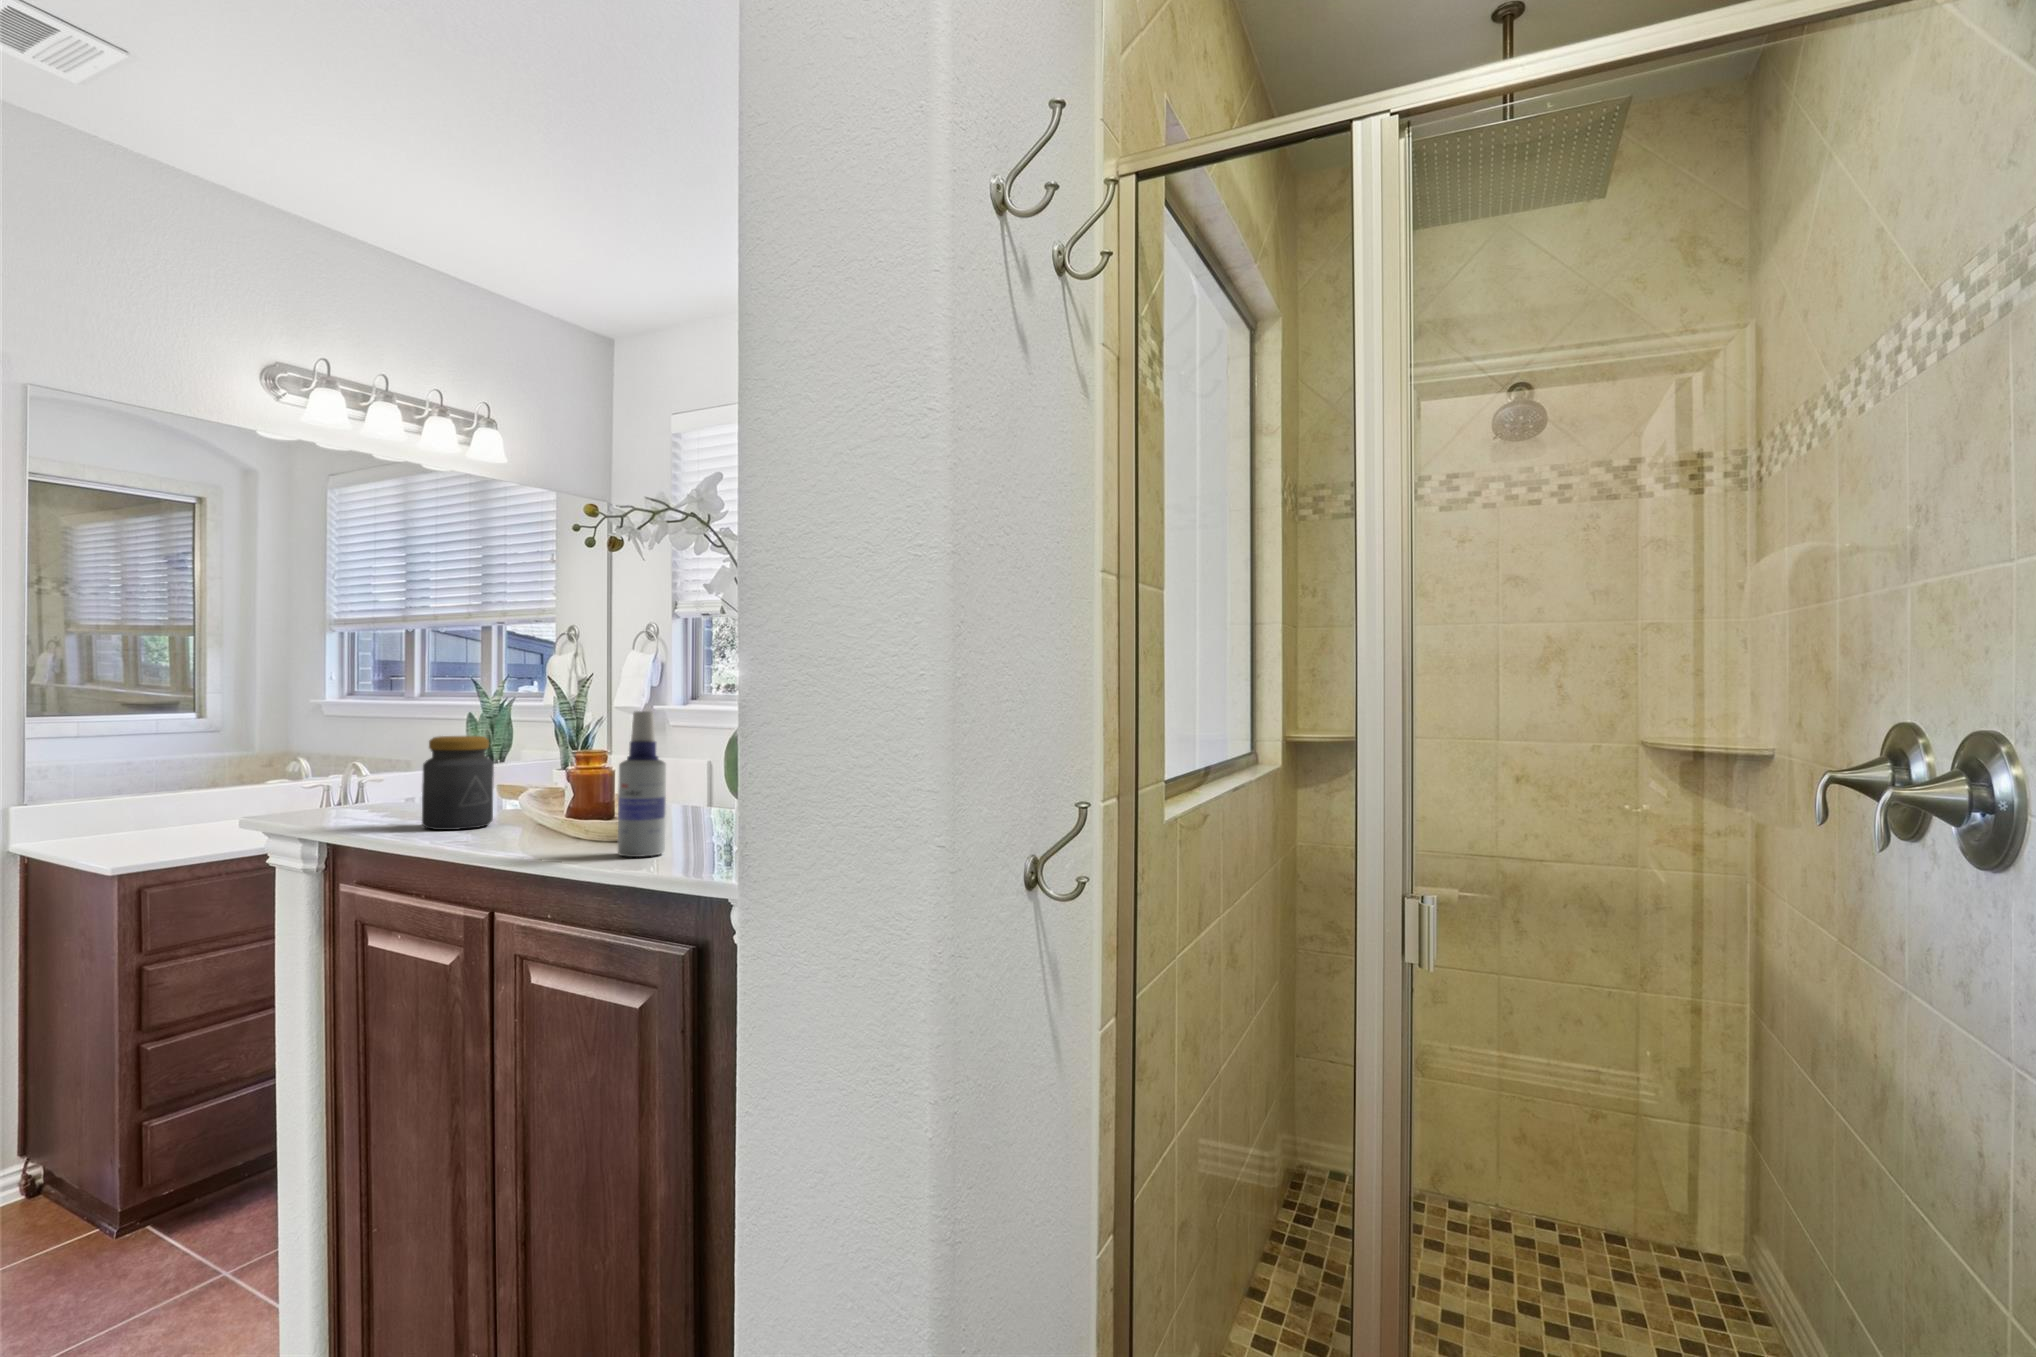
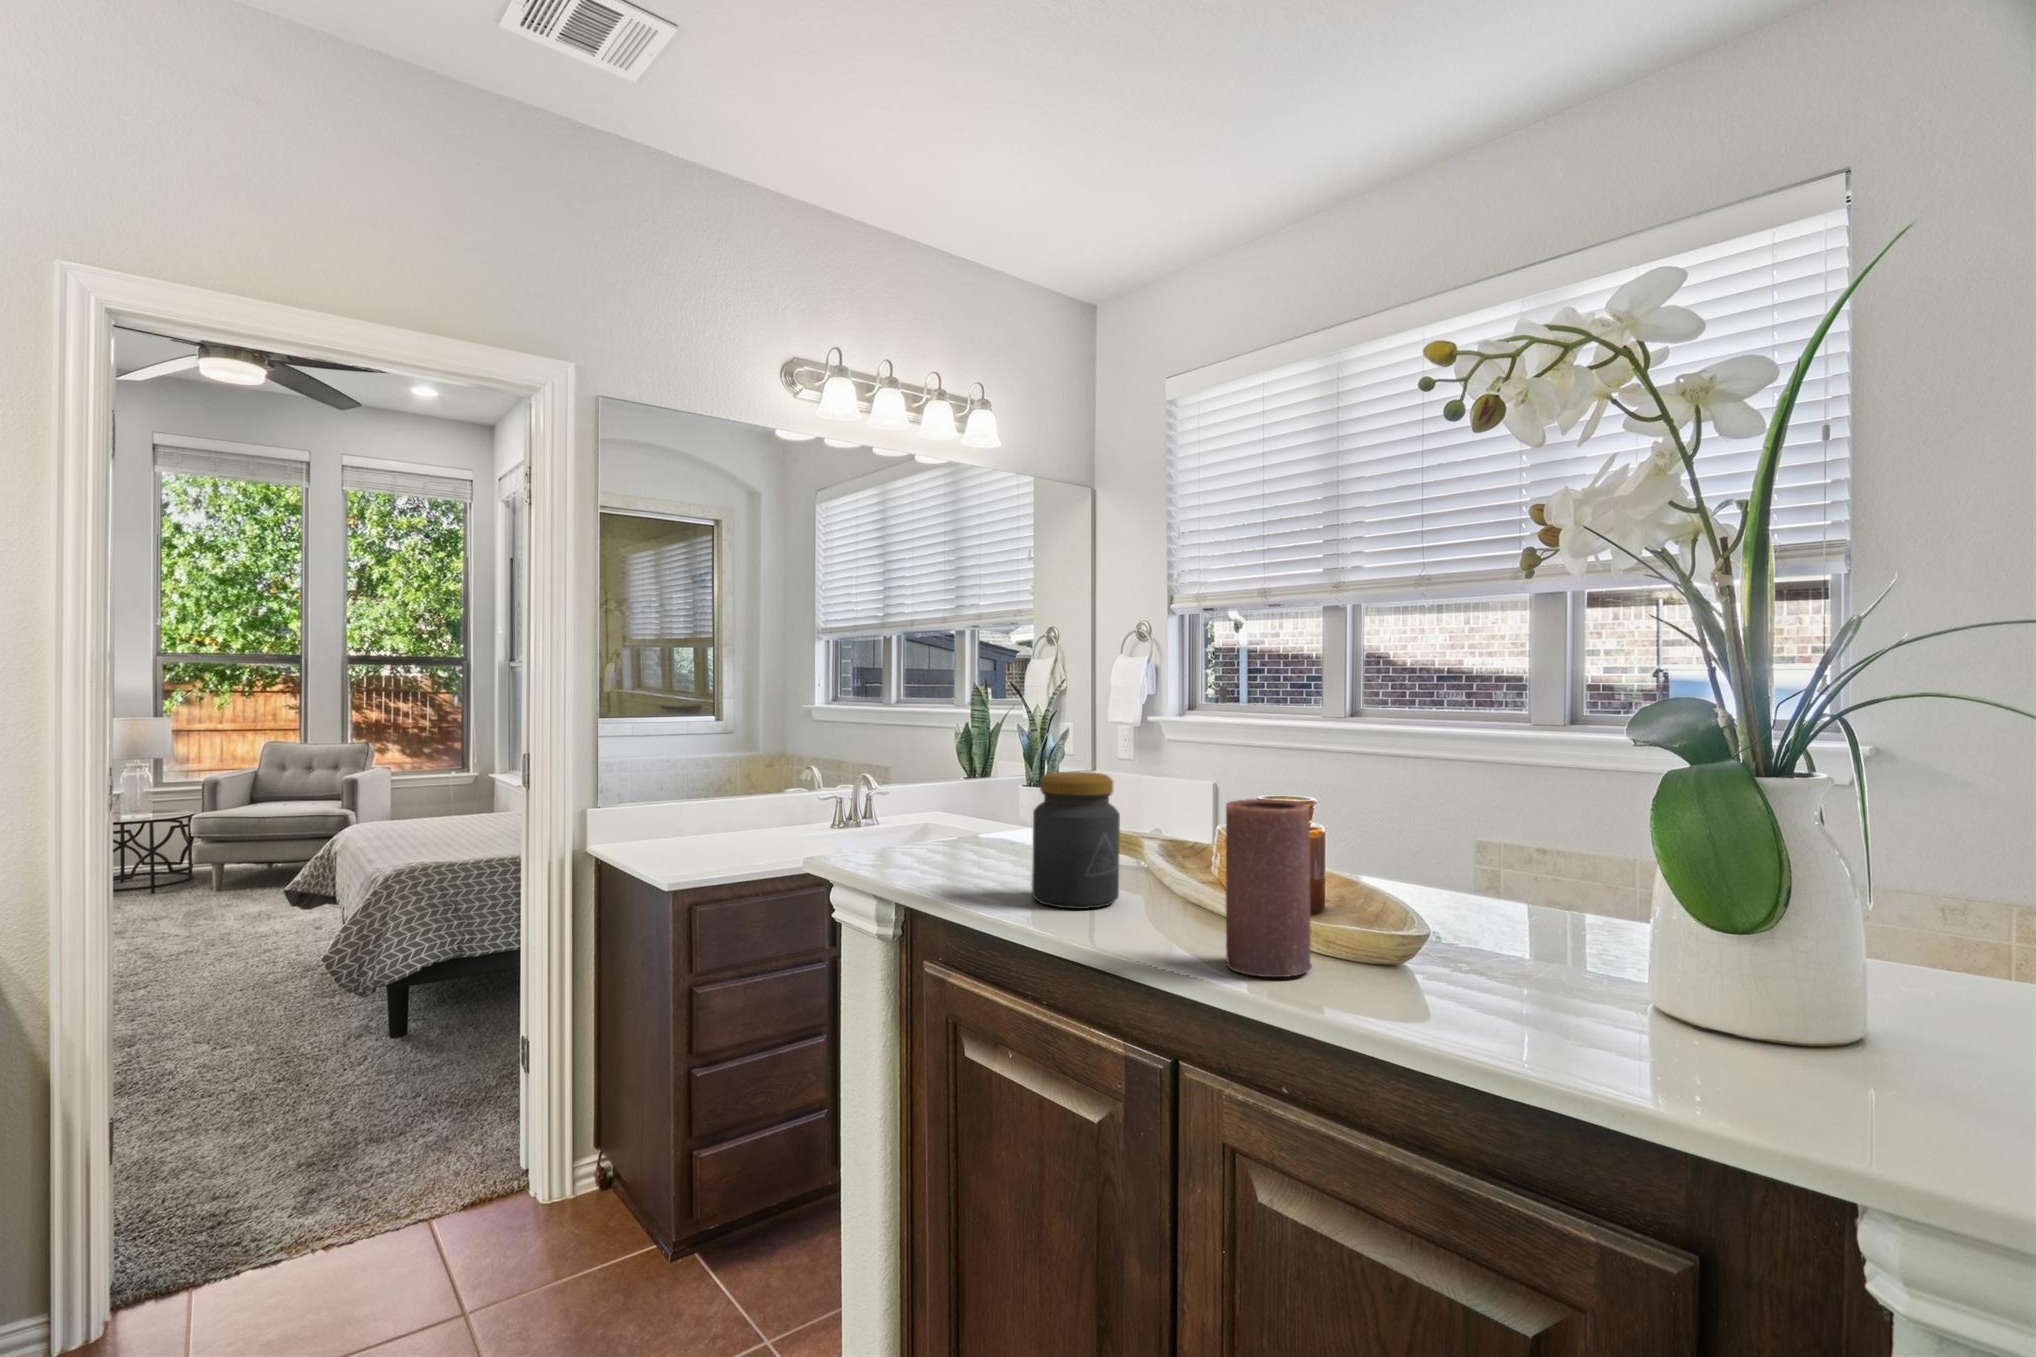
spray bottle: present [618,711,666,857] -> none [1425,760,1513,1028]
candle: none [522,742,580,848] -> present [1226,799,1312,977]

